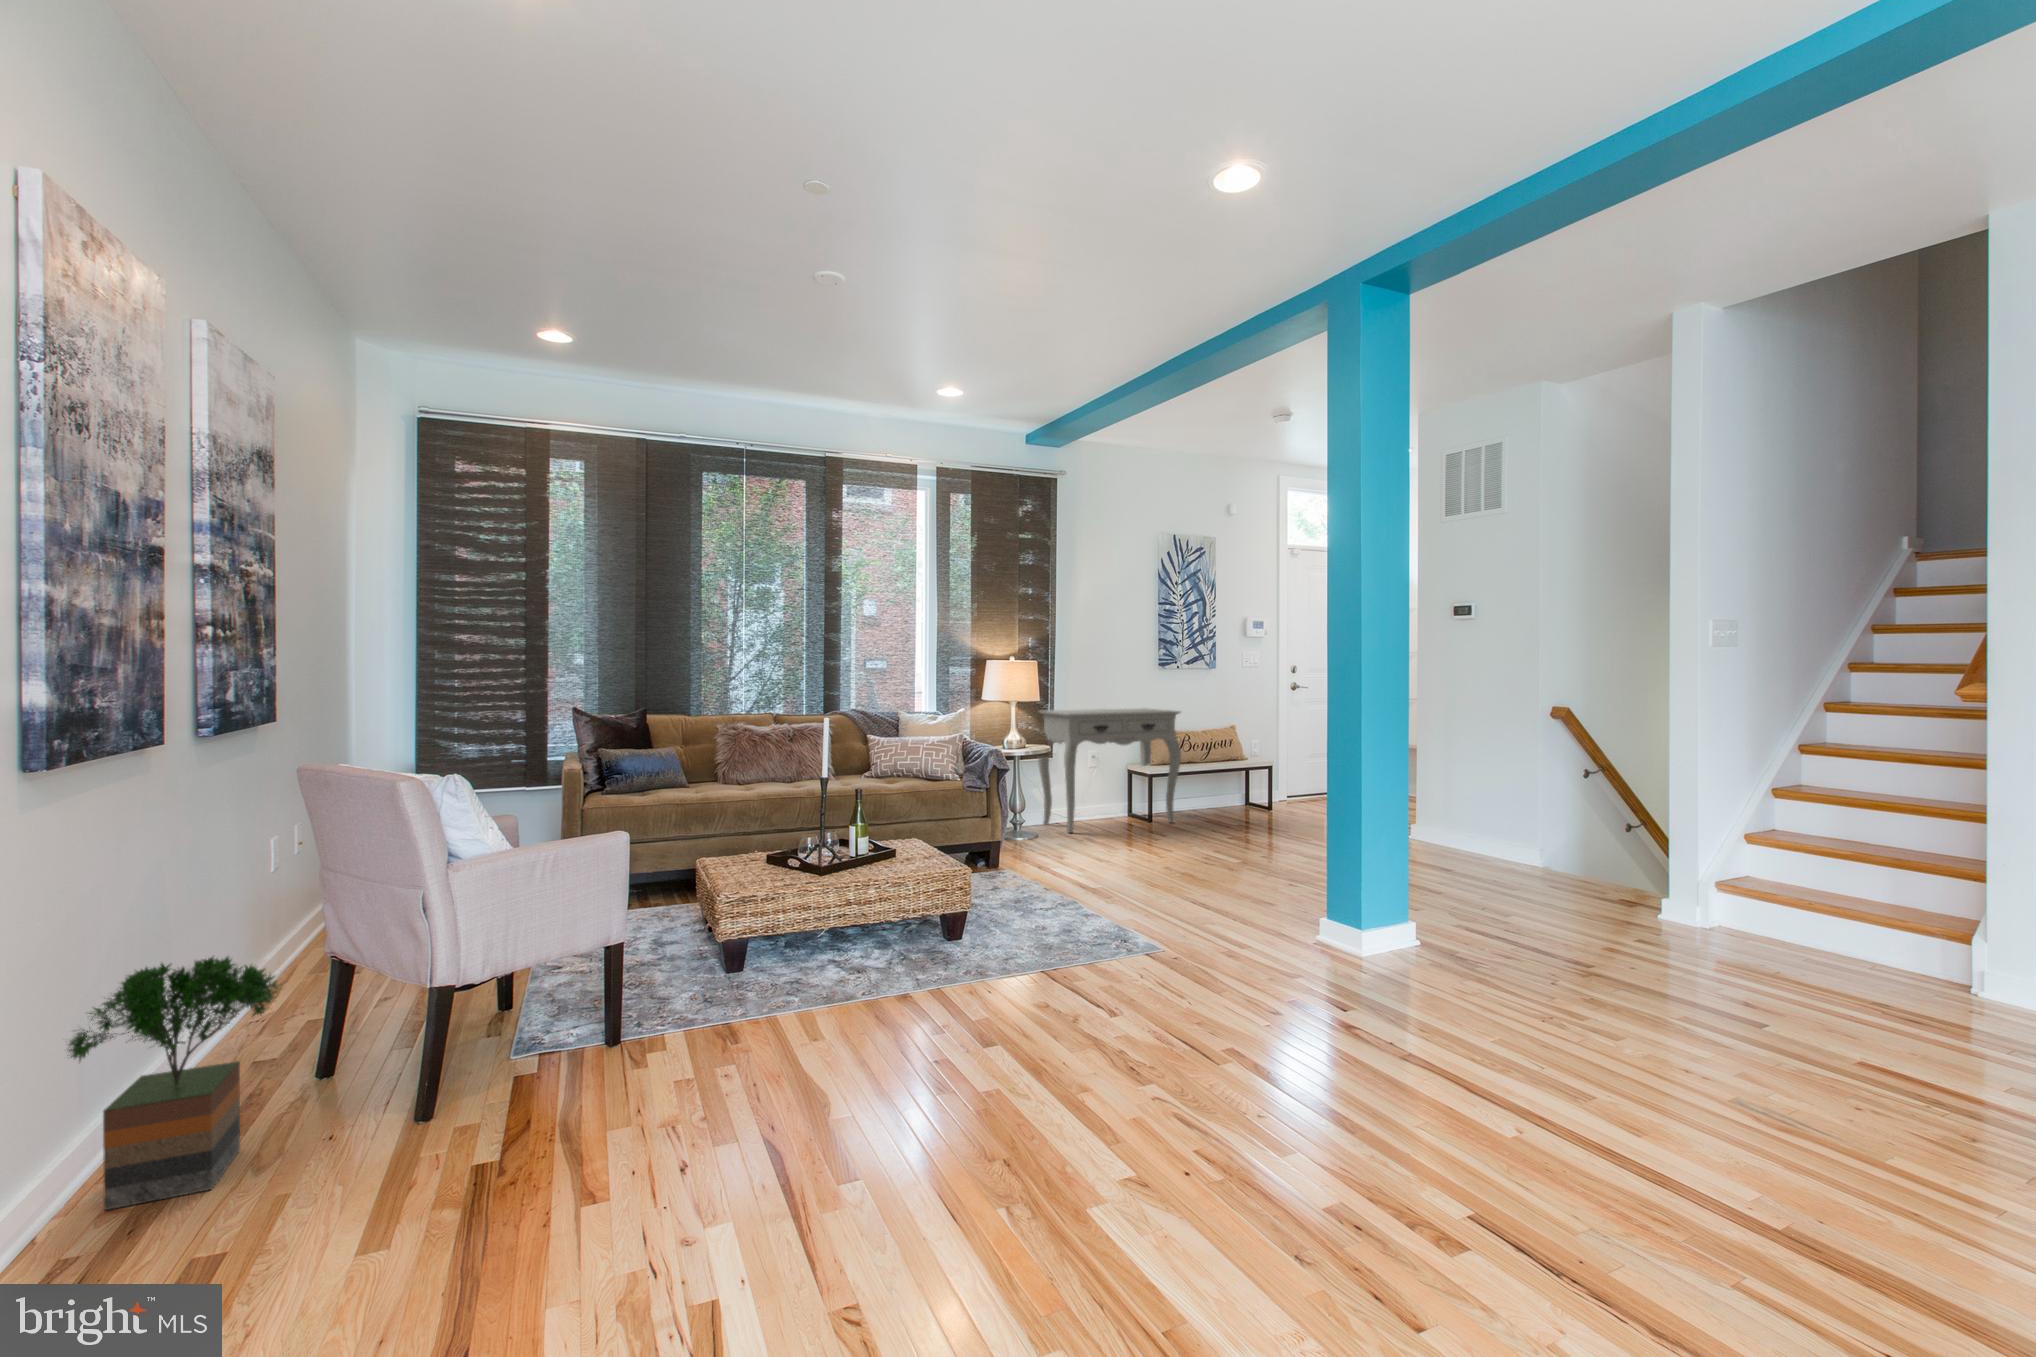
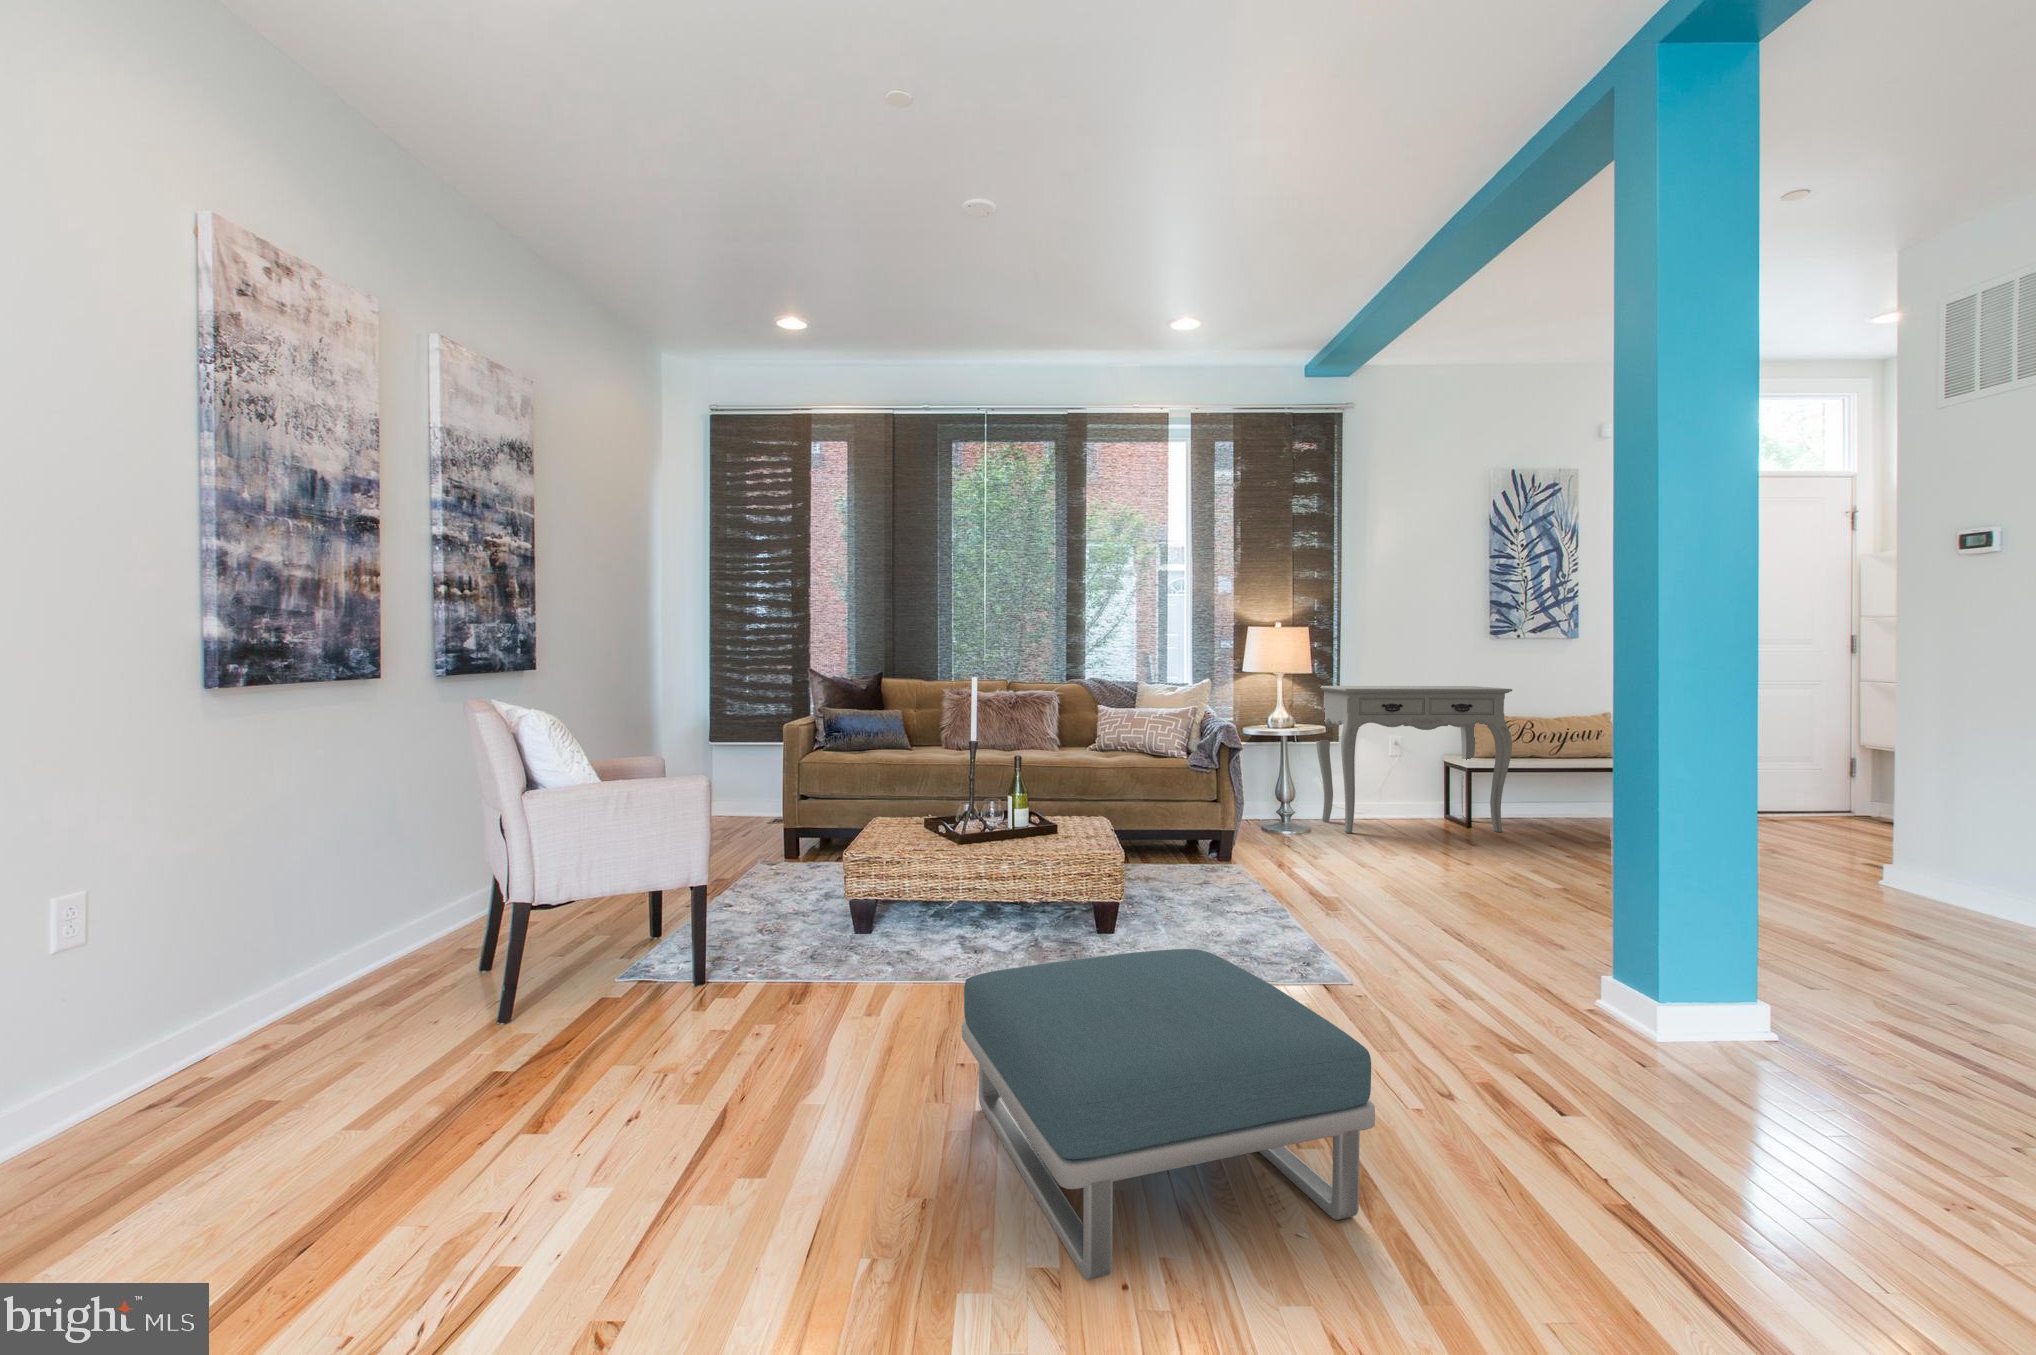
footstool: none [971,935,1287,1175] -> present [962,949,1375,1280]
potted tree: present [67,956,279,1210] -> none [223,853,405,1050]

